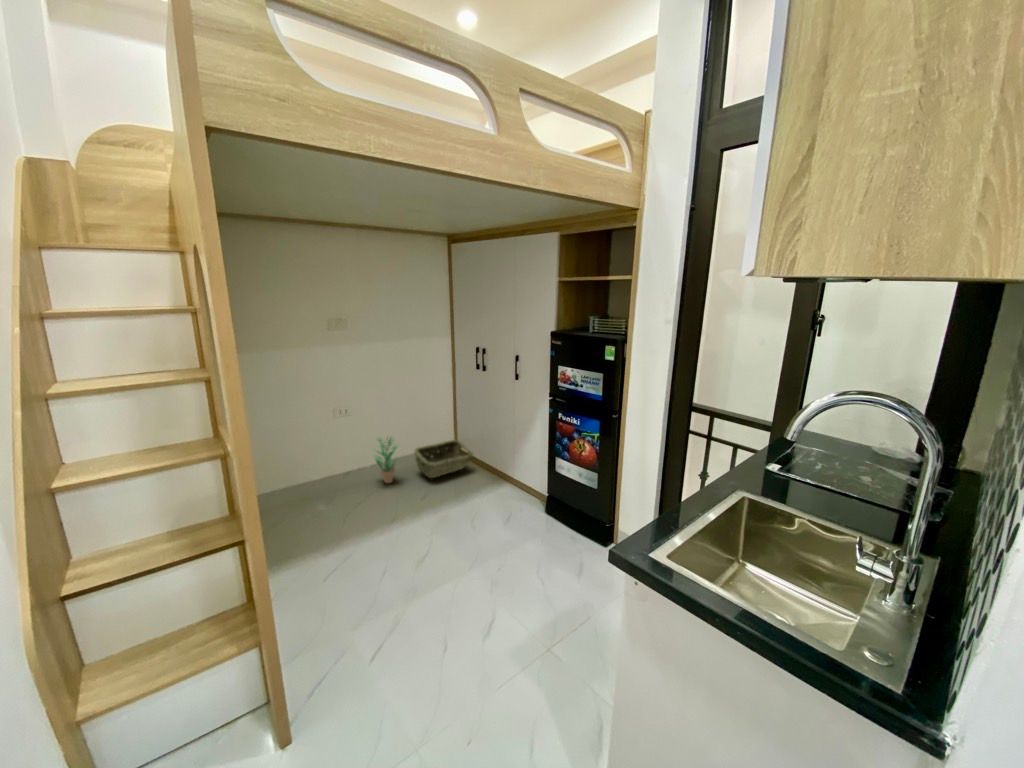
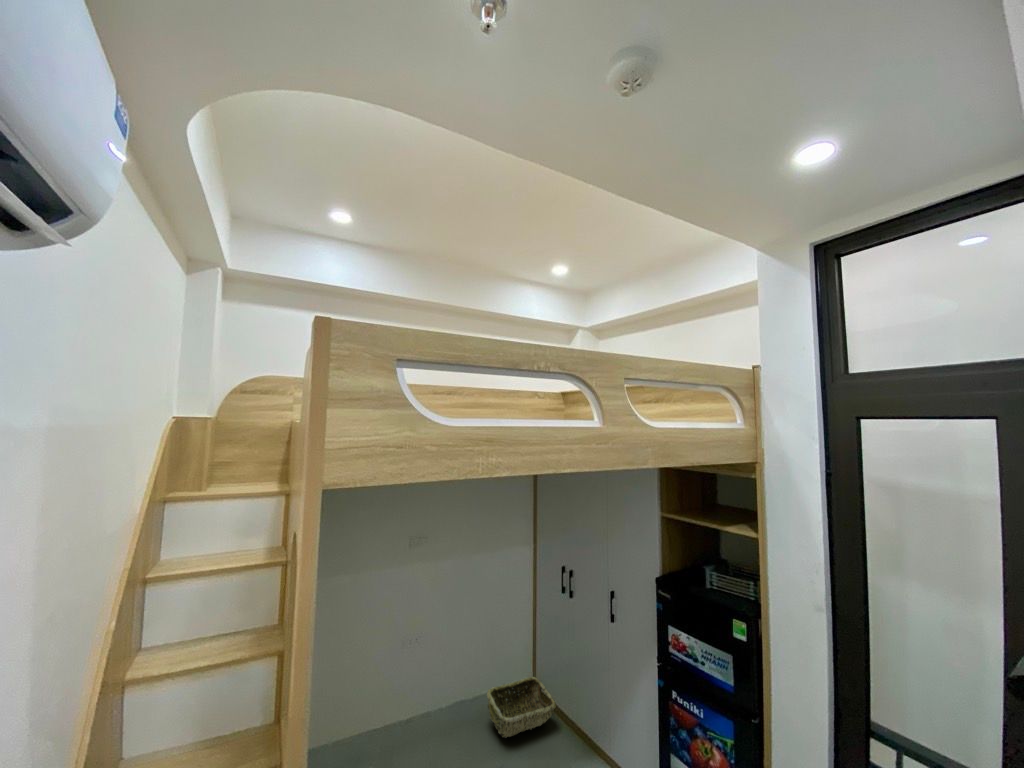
potted plant: present [375,437,397,483] -> none [440,672,473,739]

